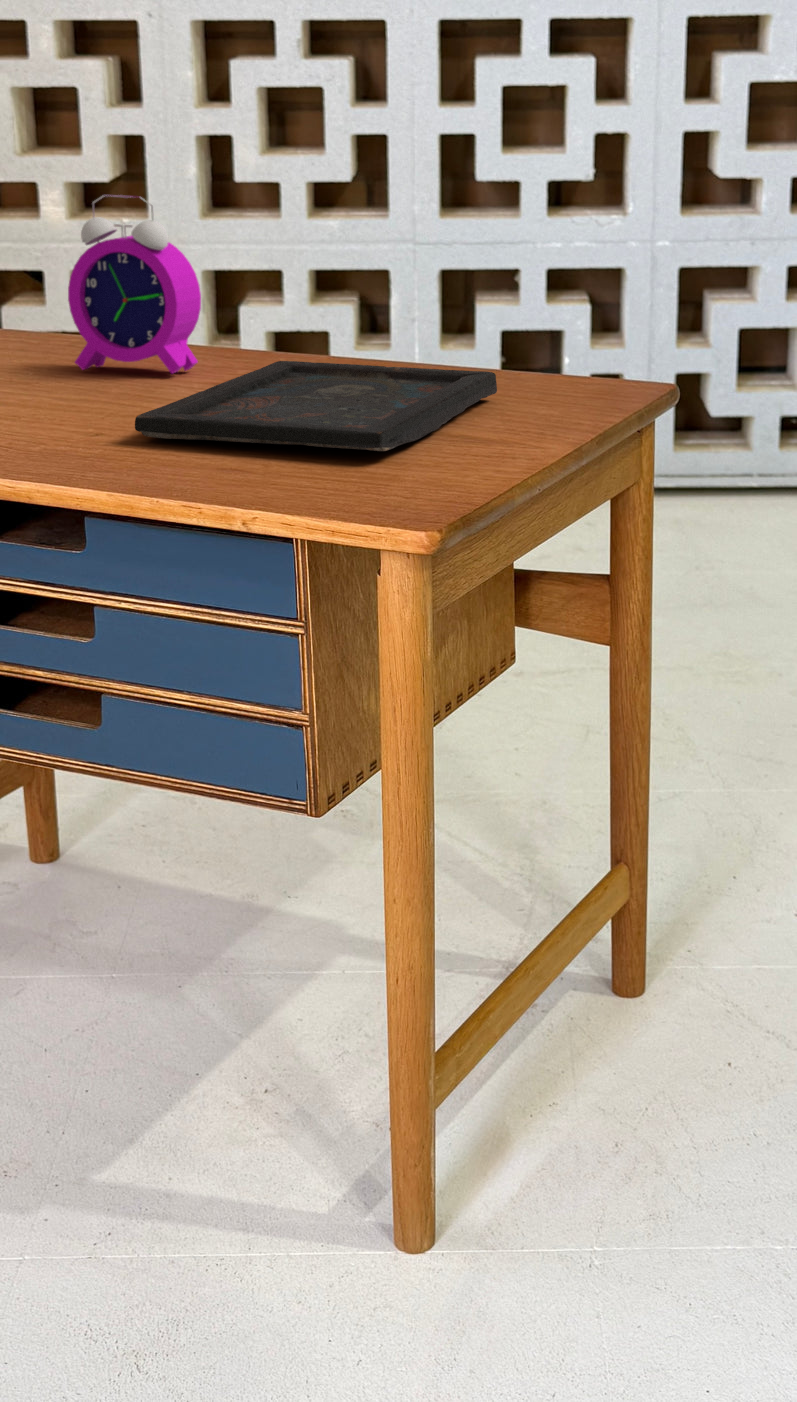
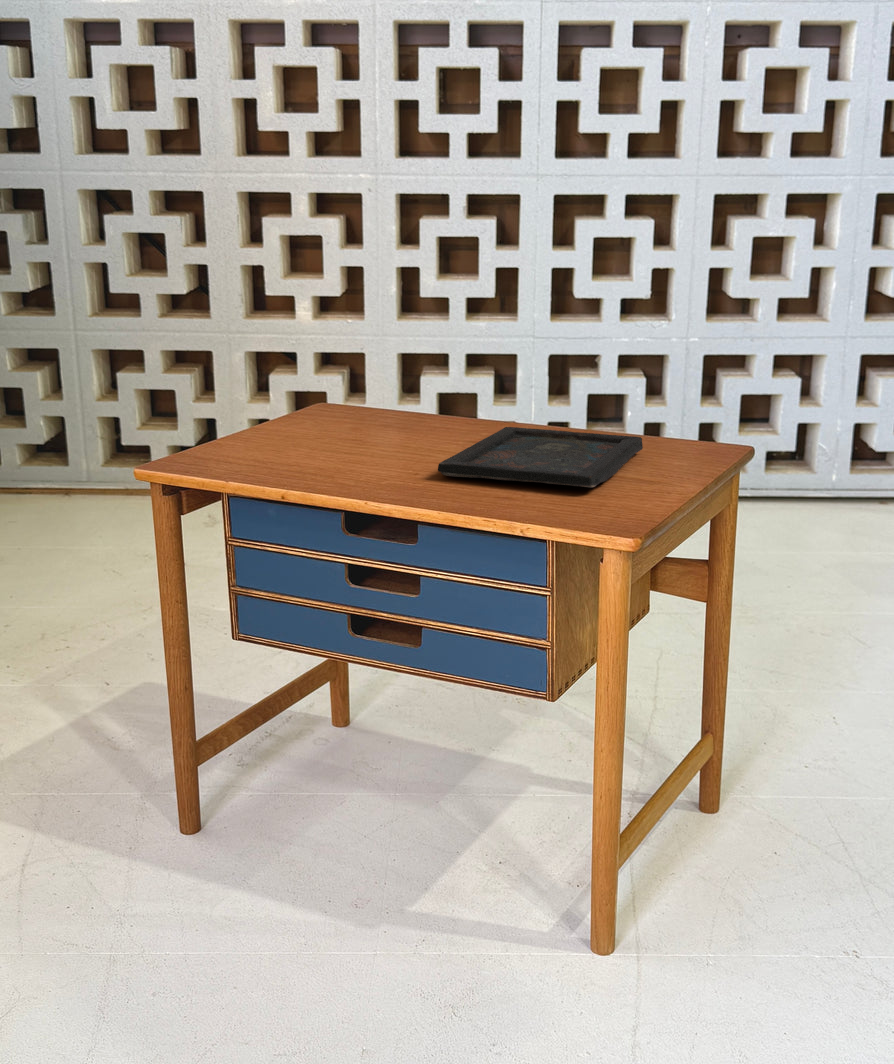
alarm clock: present [68,195,201,373] -> none [377,327,457,433]

